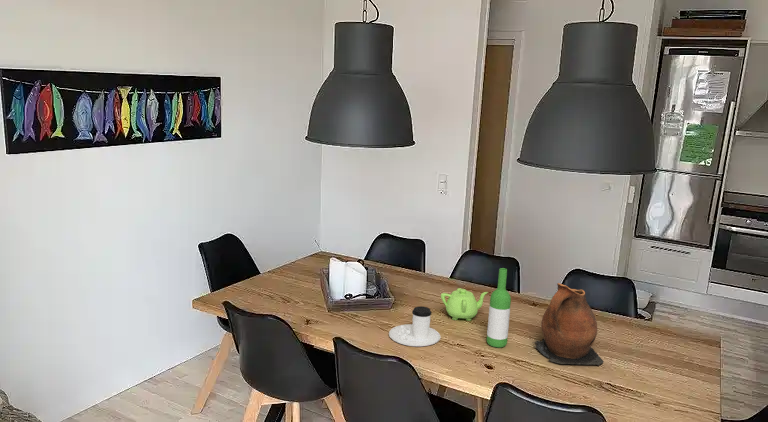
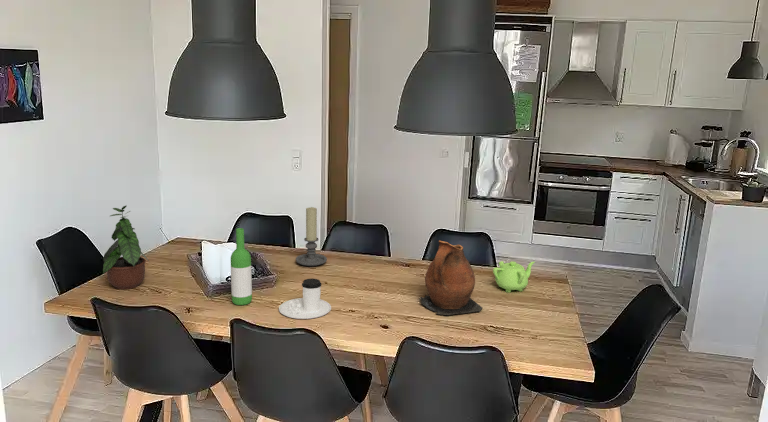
potted plant: none [240,219,285,295] -> present [103,206,149,289]
candle holder: none [421,234,452,294] -> present [296,207,327,266]
wine bottle: present [487,268,511,347] -> present [231,228,252,305]
teapot: present [441,288,488,321] -> present [493,261,535,293]

